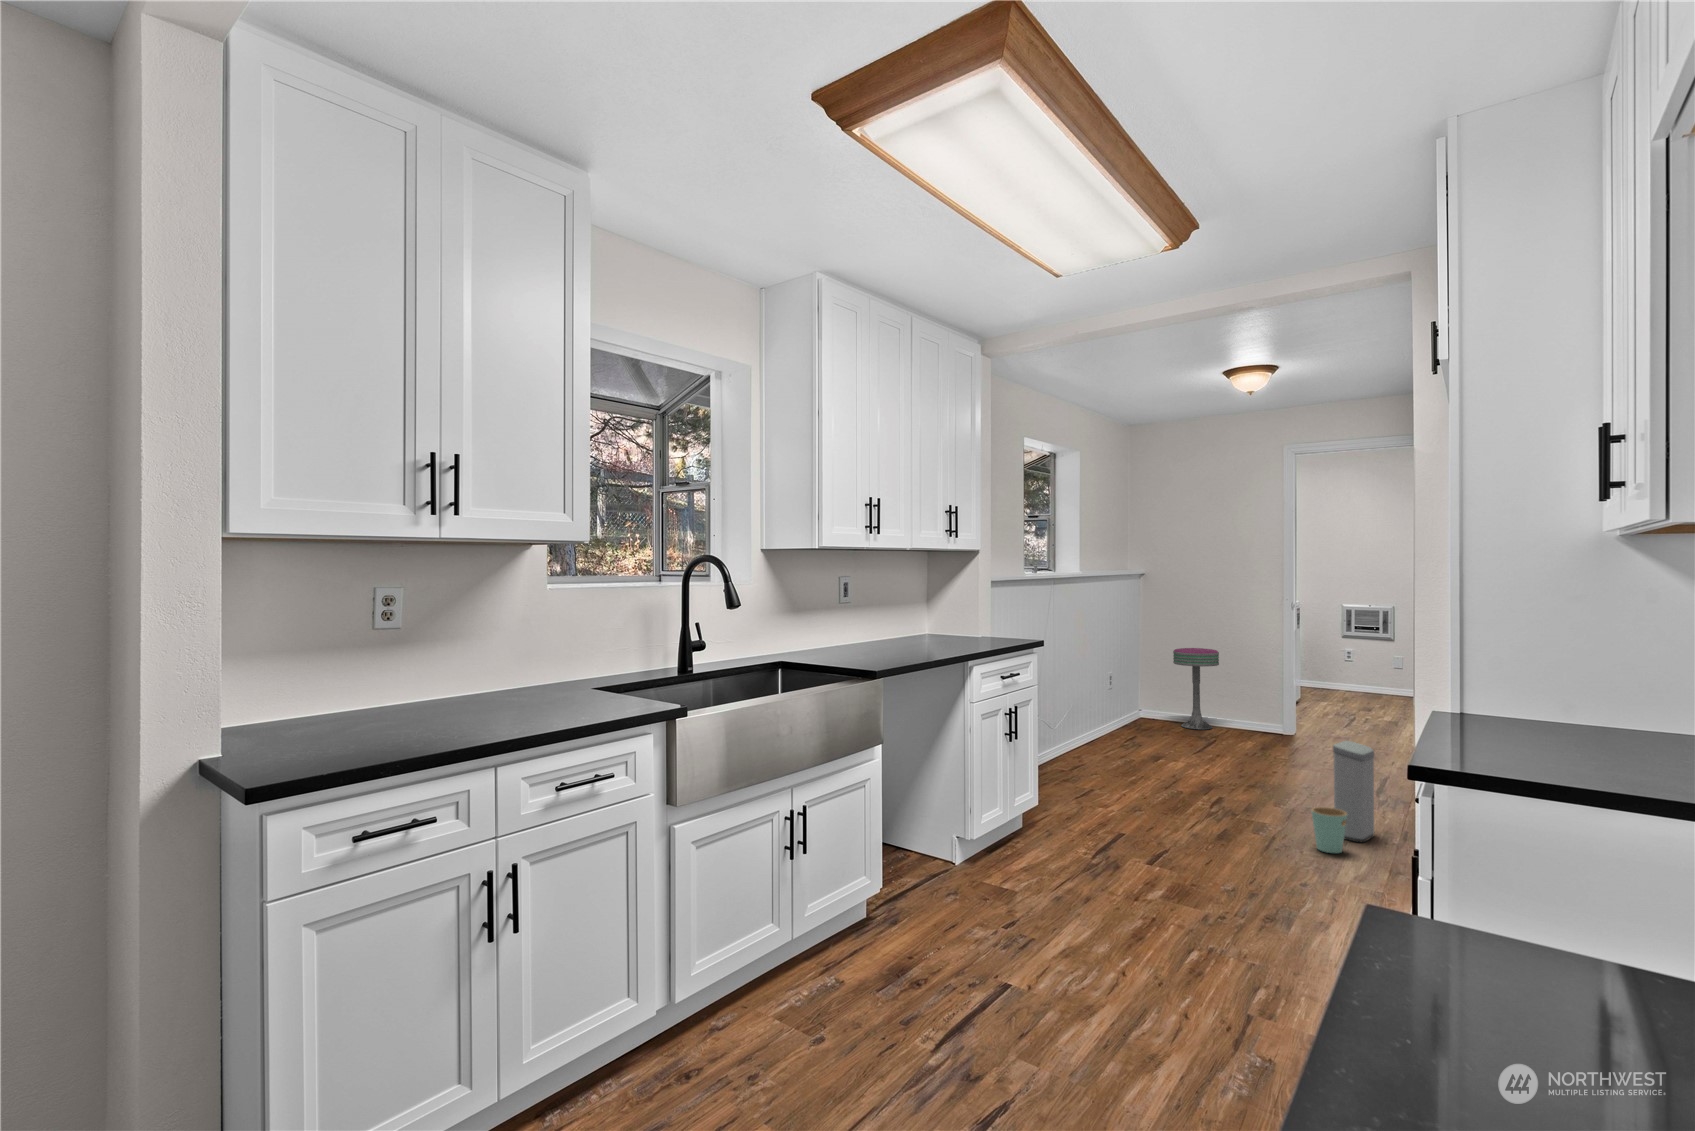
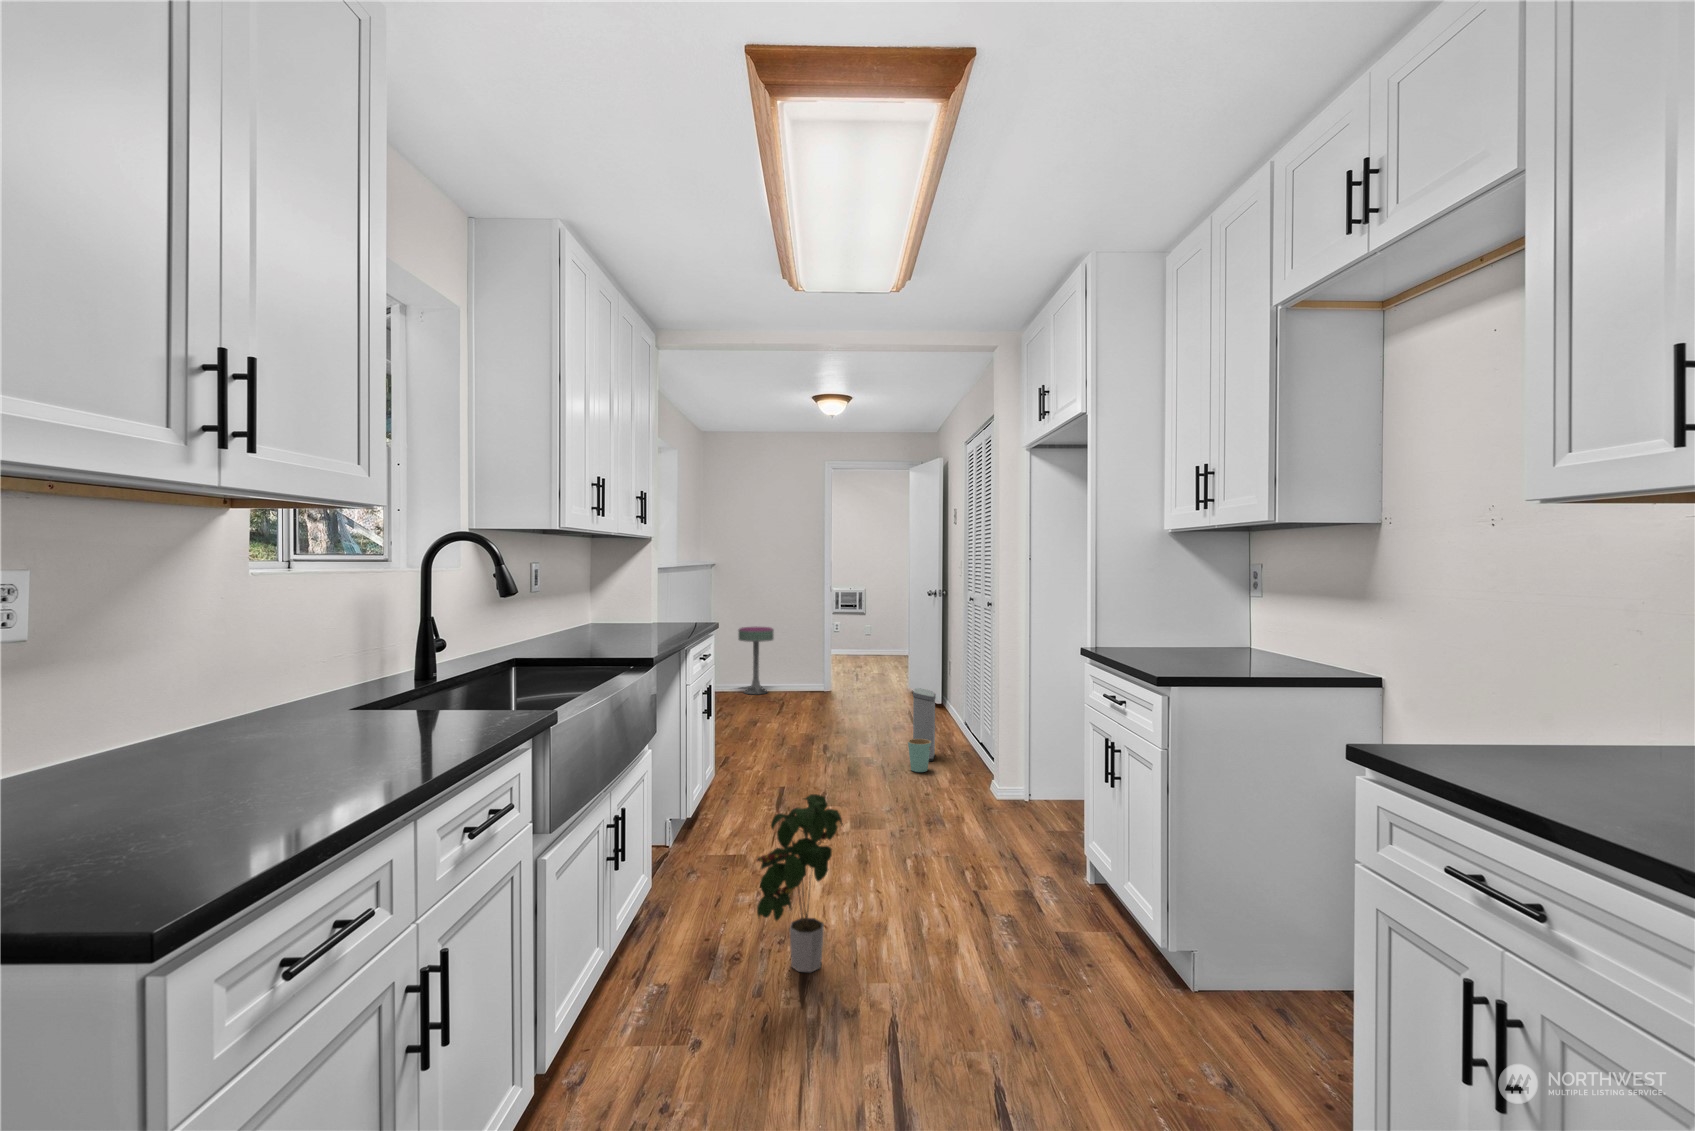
potted plant: none [897,832,1038,1023] -> present [757,794,842,972]

